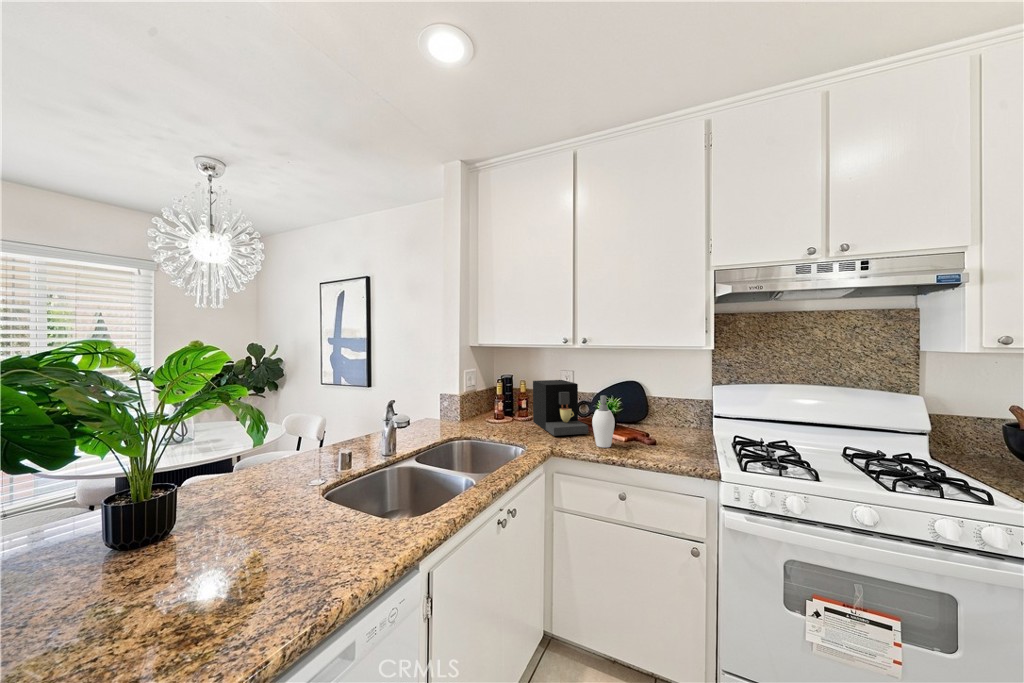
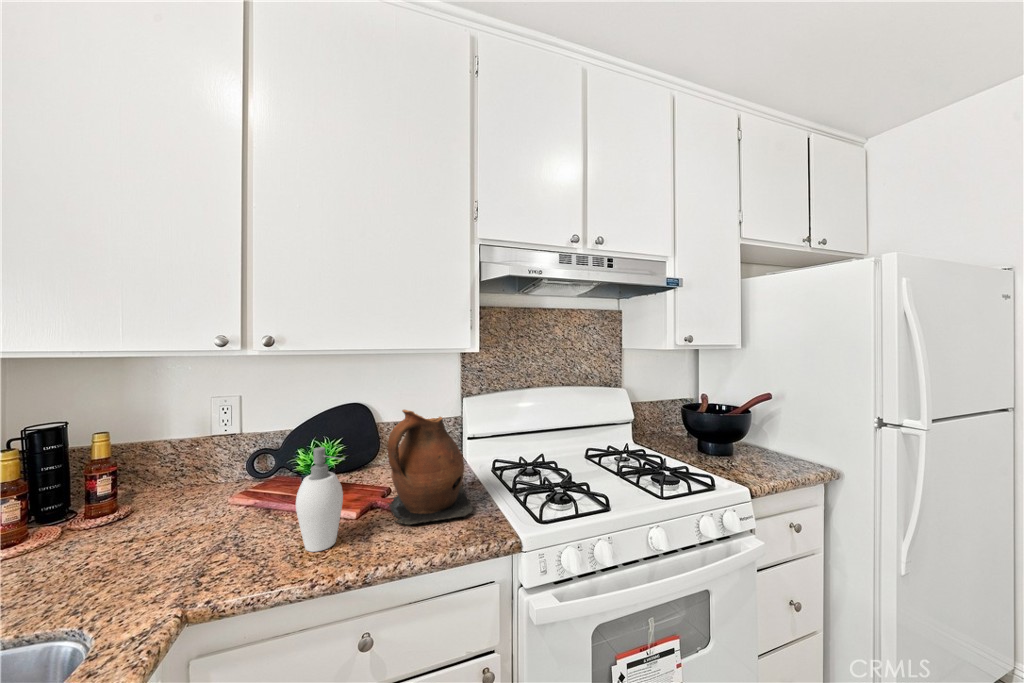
coffee maker: present [533,380,588,436] -> none [133,417,281,556]
ceramic pitcher: none [640,382,698,456] -> present [387,410,473,524]

